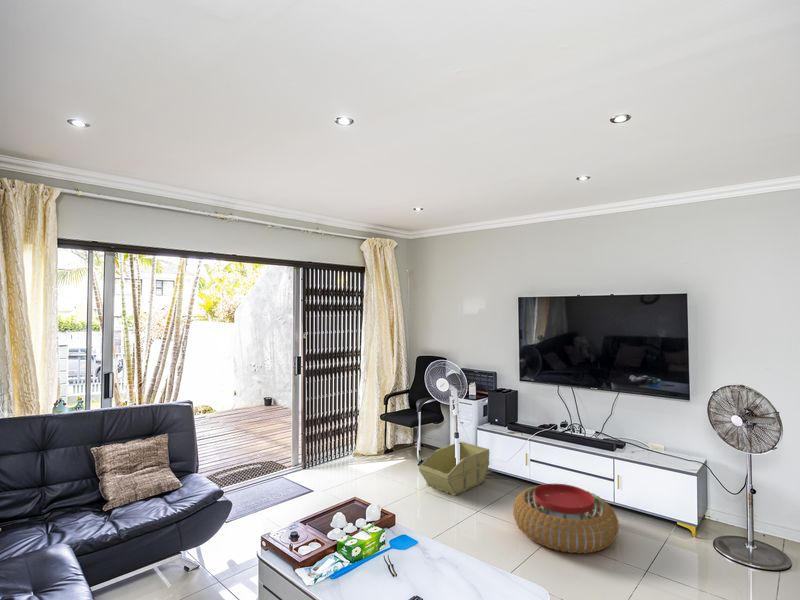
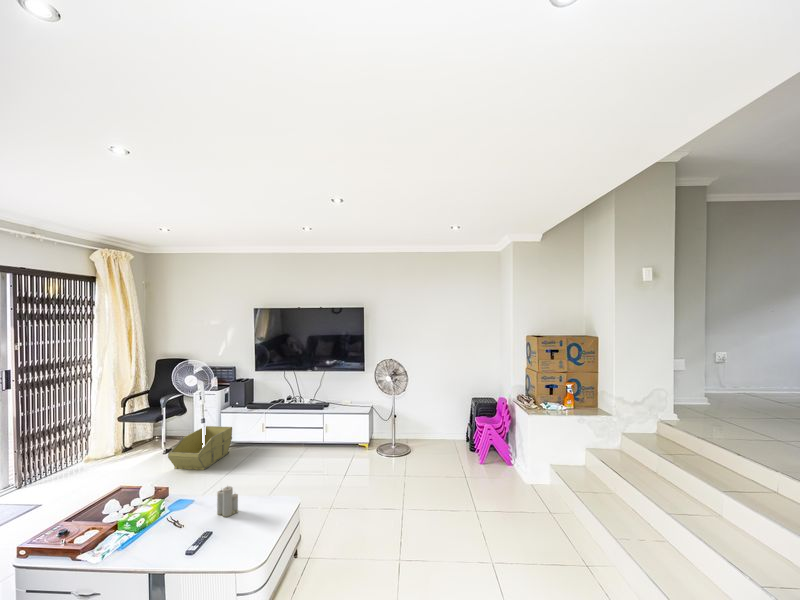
pouf: present [513,484,619,554] -> none [257,437,328,482]
candle: none [438,539,463,583] -> present [217,486,238,517]

